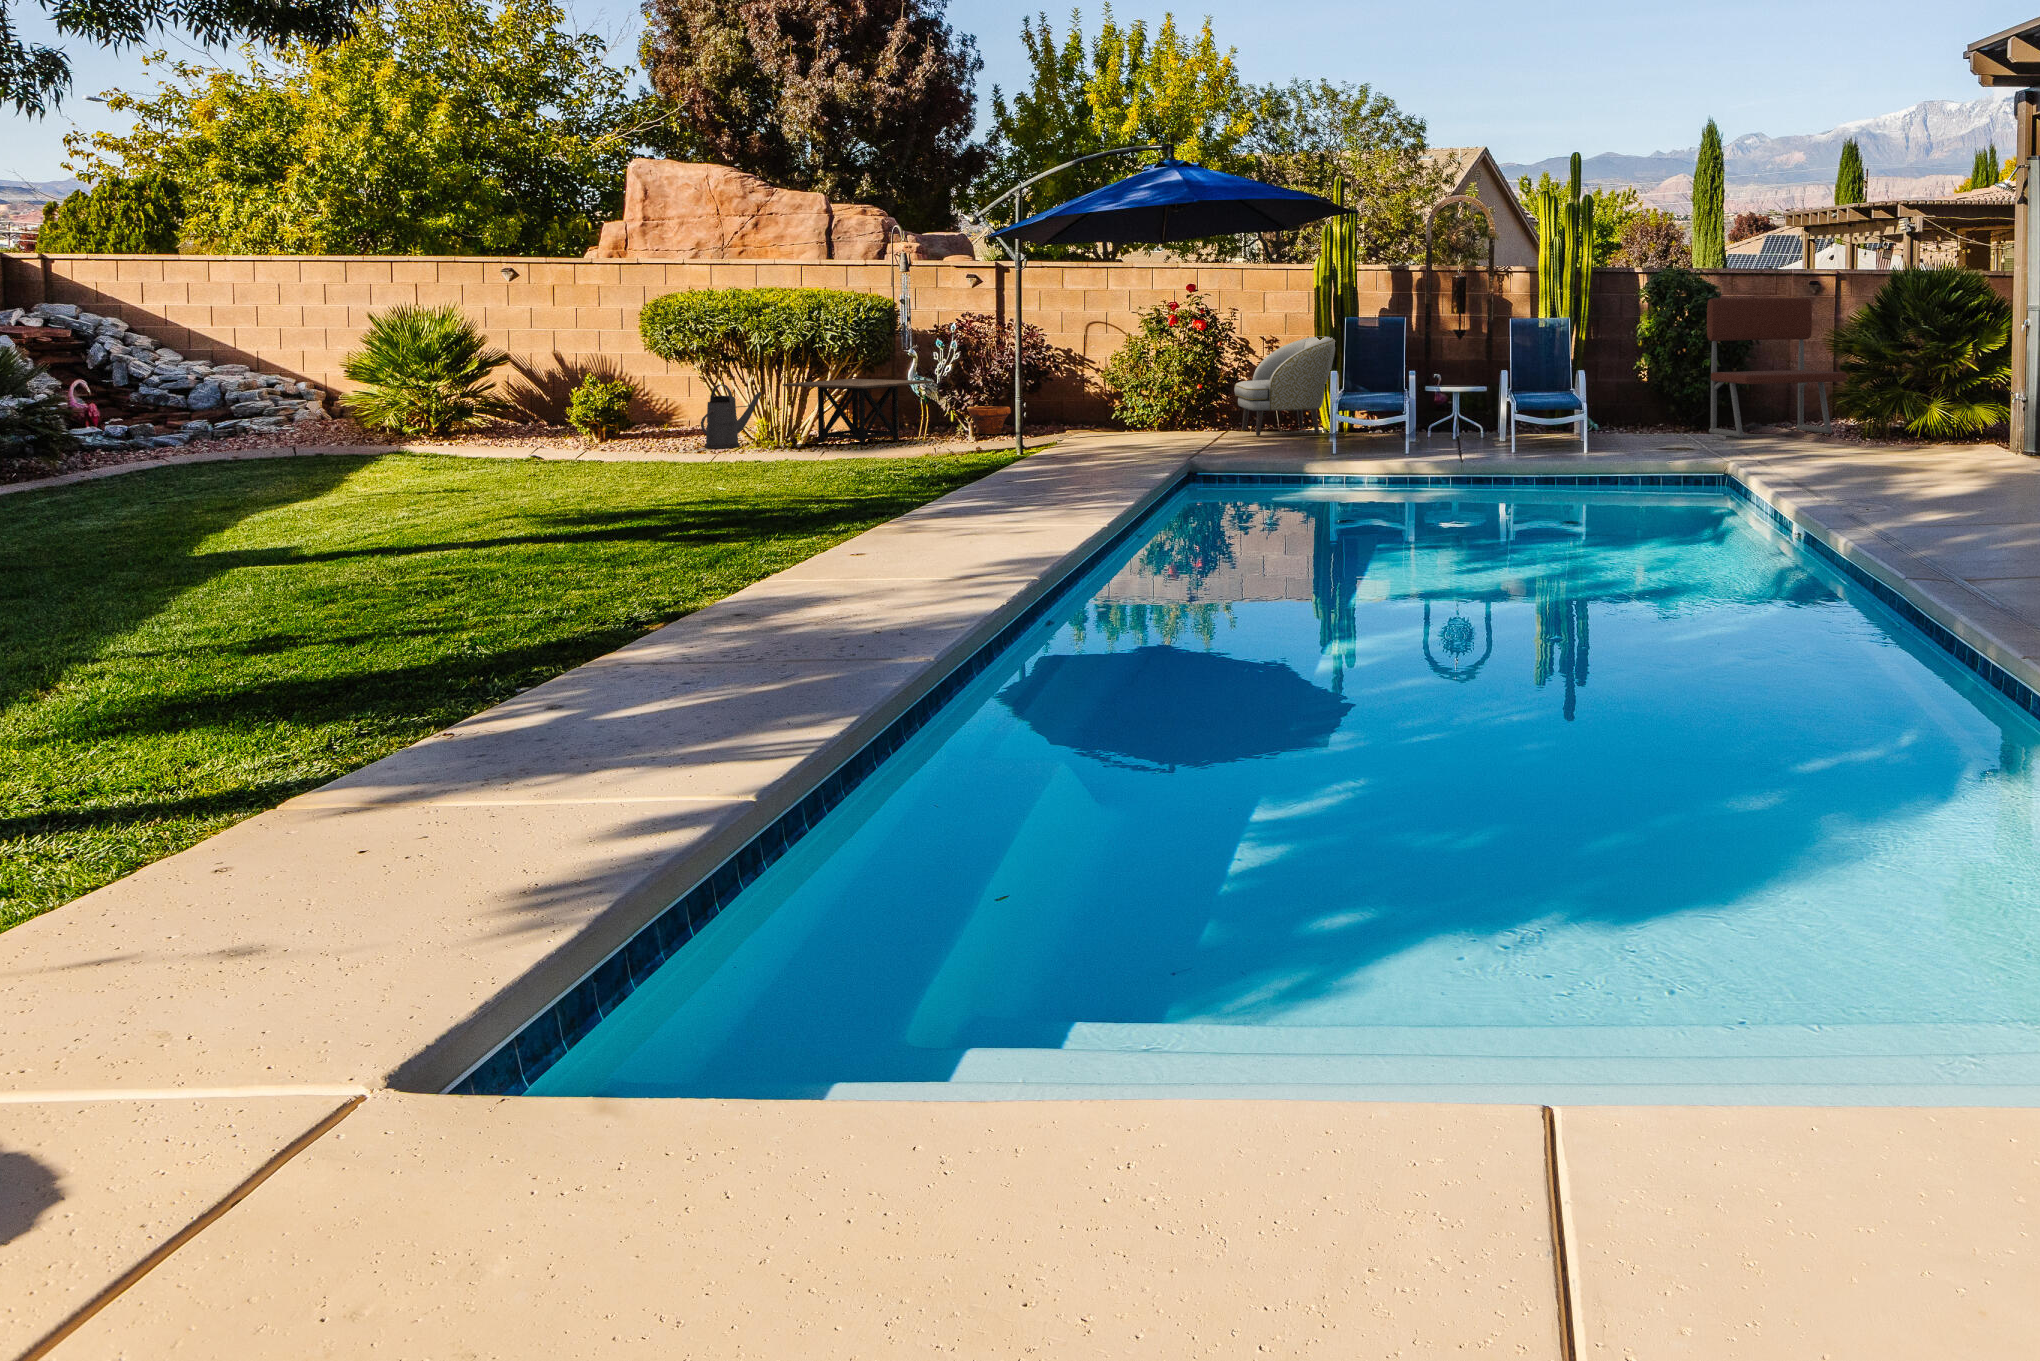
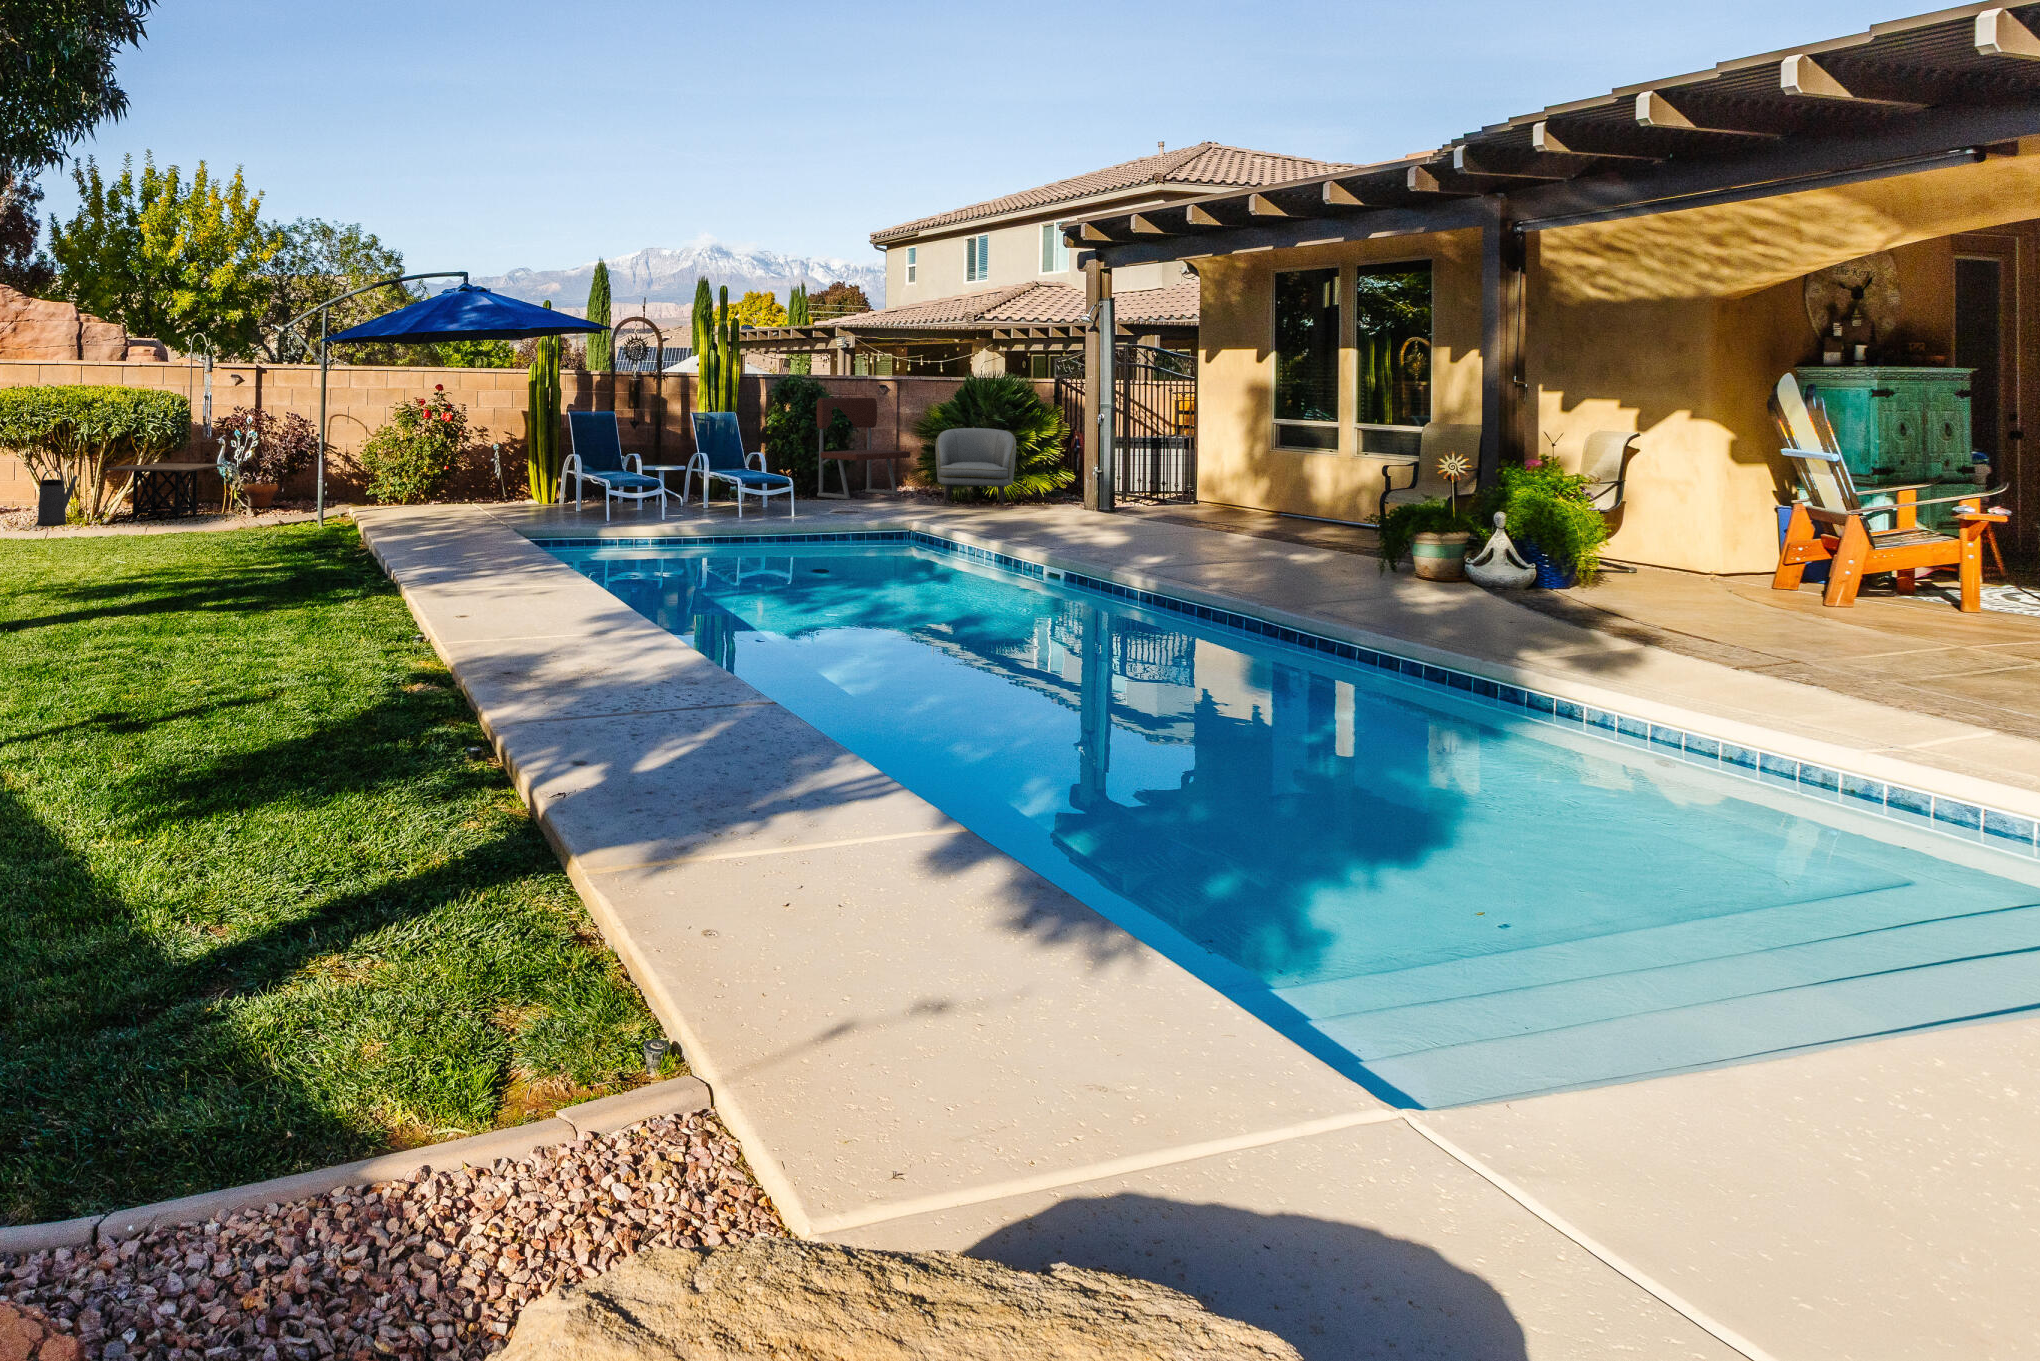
armchair: present [1234,337,1335,436] -> present [935,428,1016,506]

